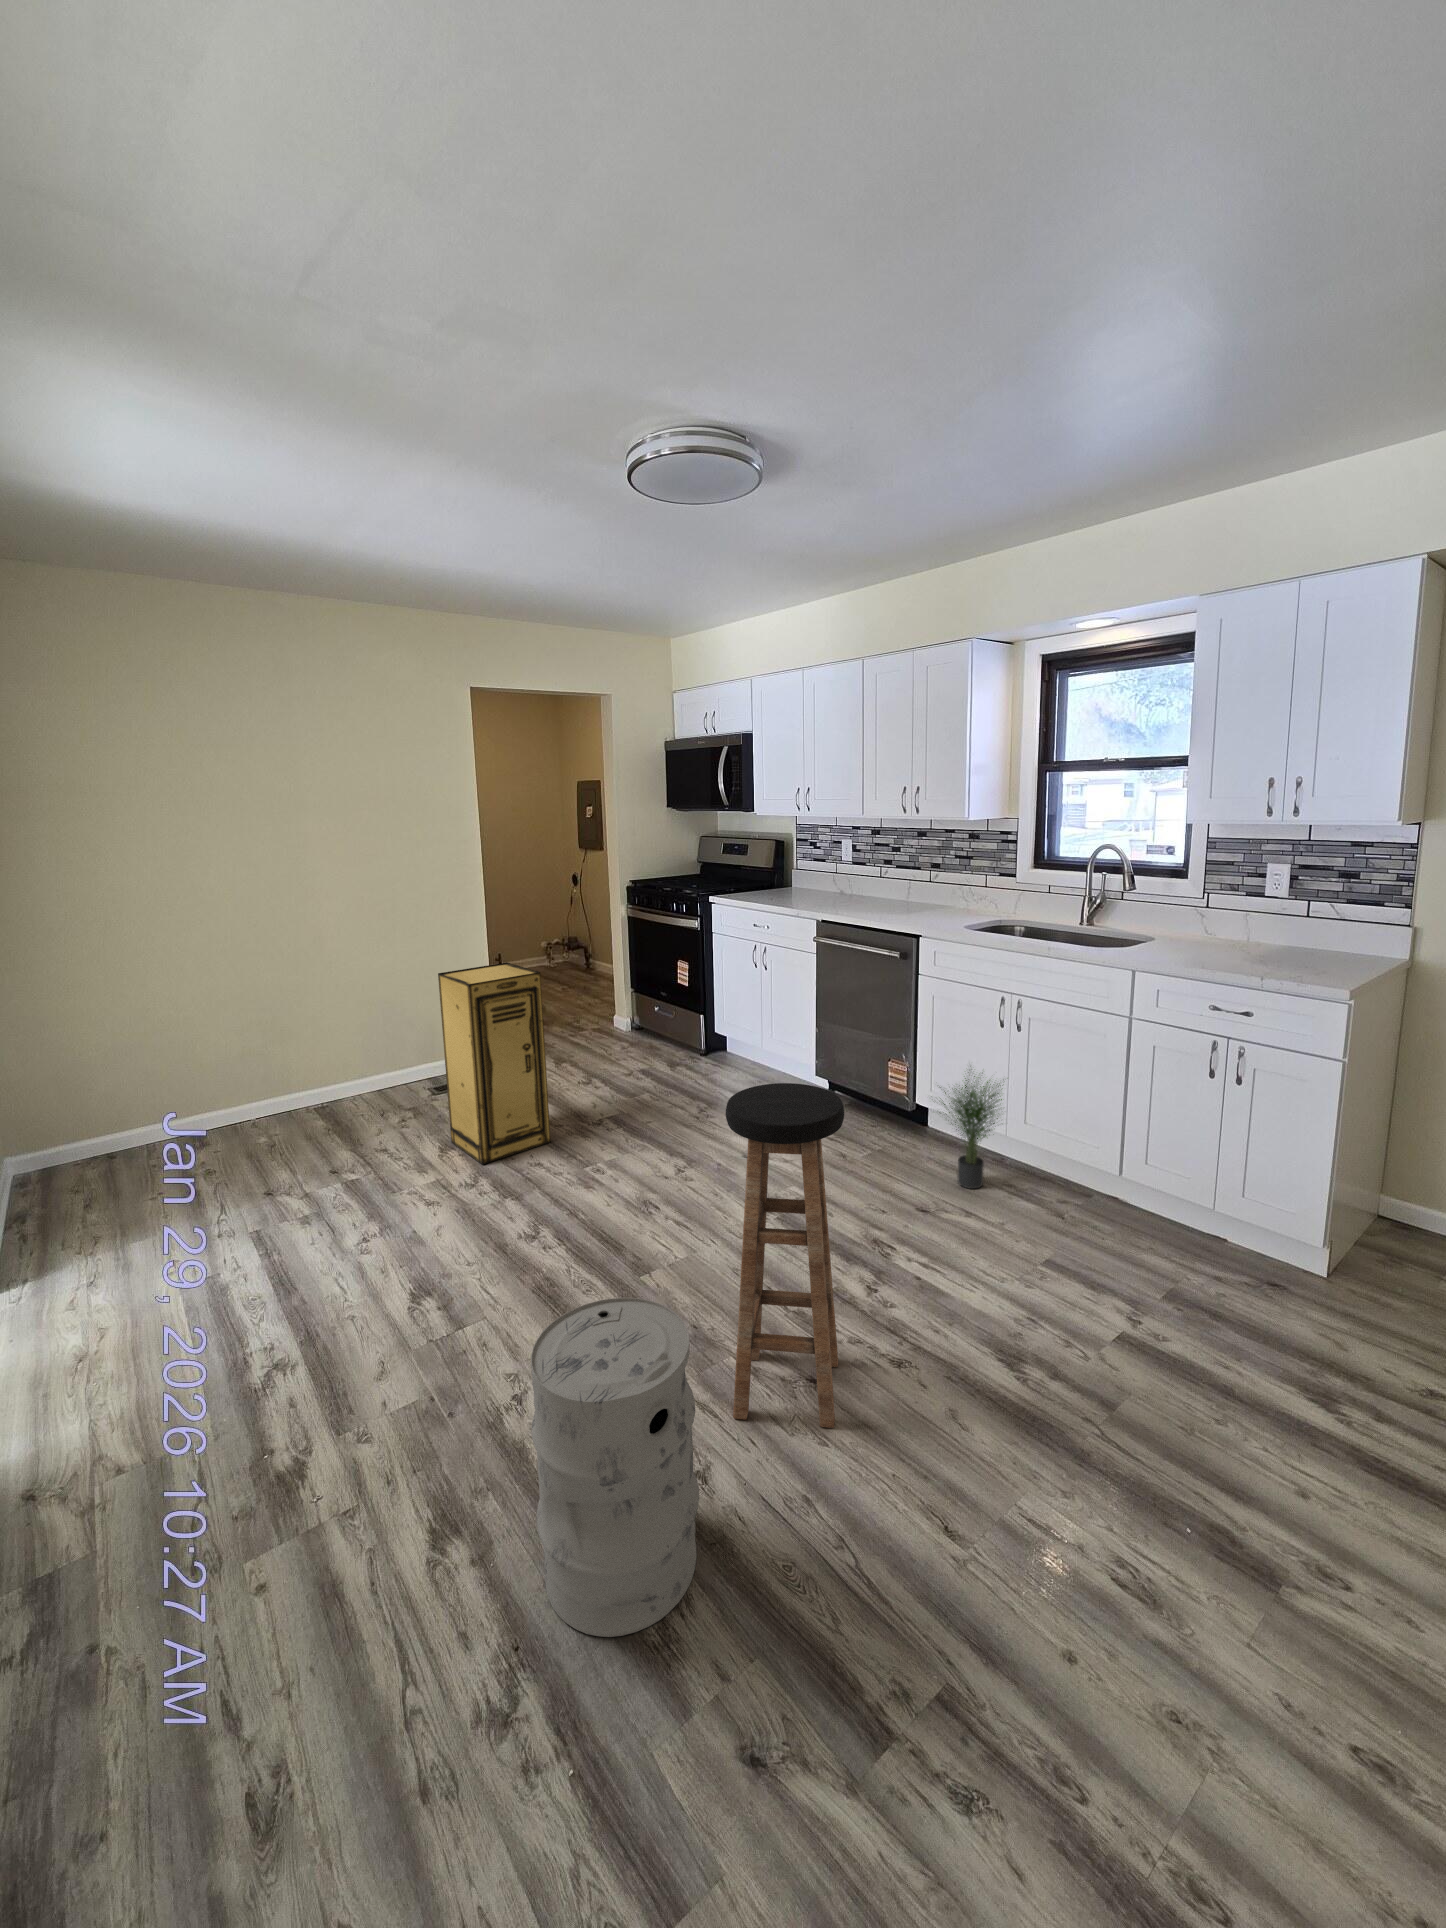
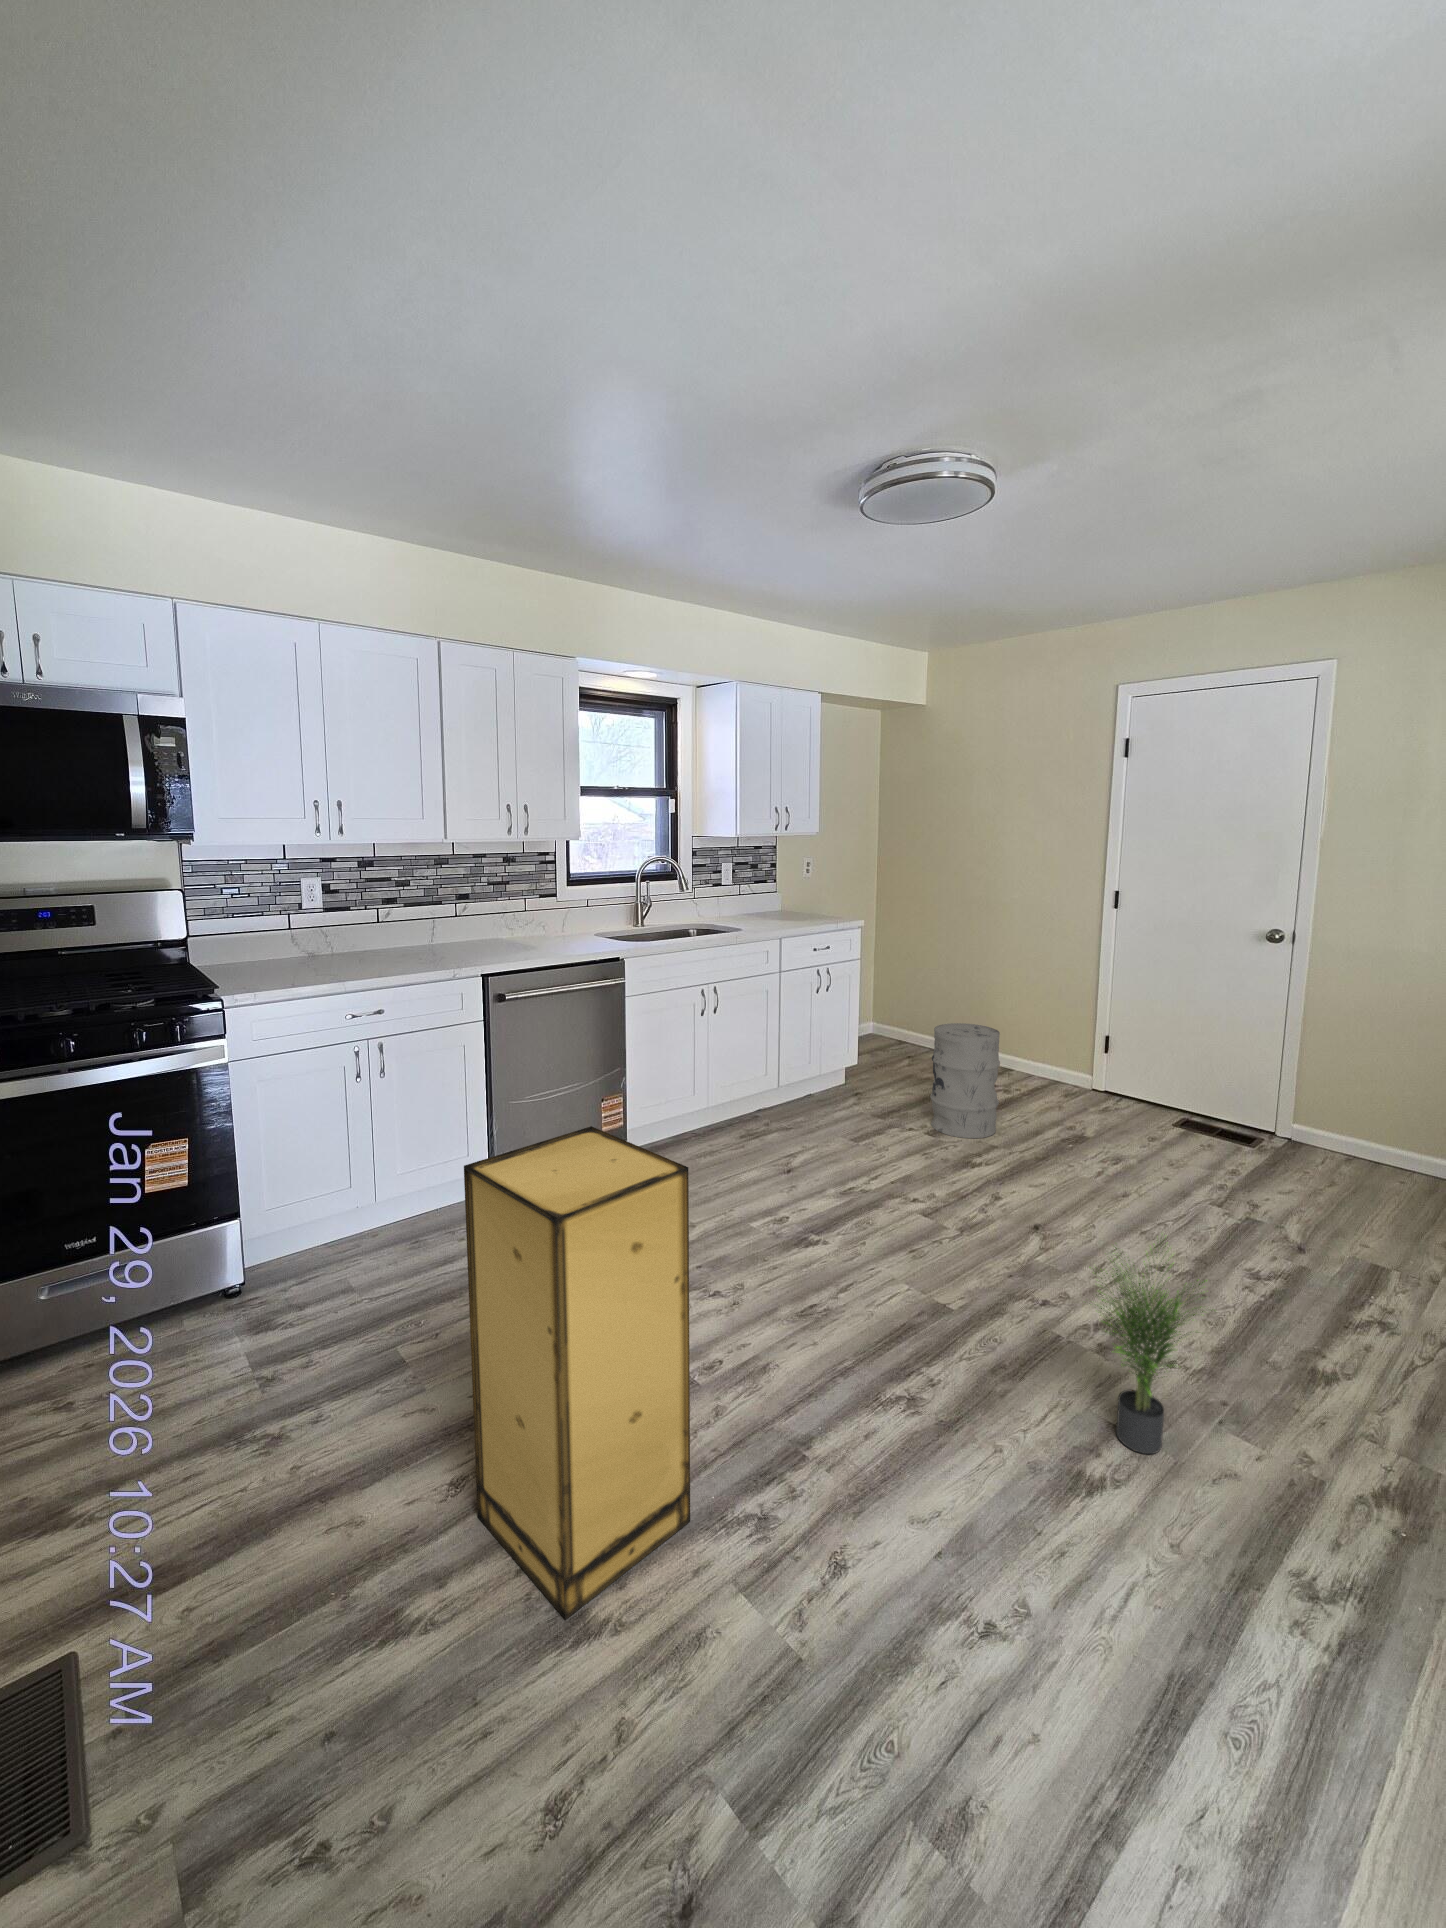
potted plant: present [939,1069,1002,1189] -> present [1097,1240,1207,1454]
bar stool: present [726,1083,844,1428] -> none [1008,1016,1109,1257]
trash can: present [531,1298,699,1637] -> present [930,1023,1000,1138]

